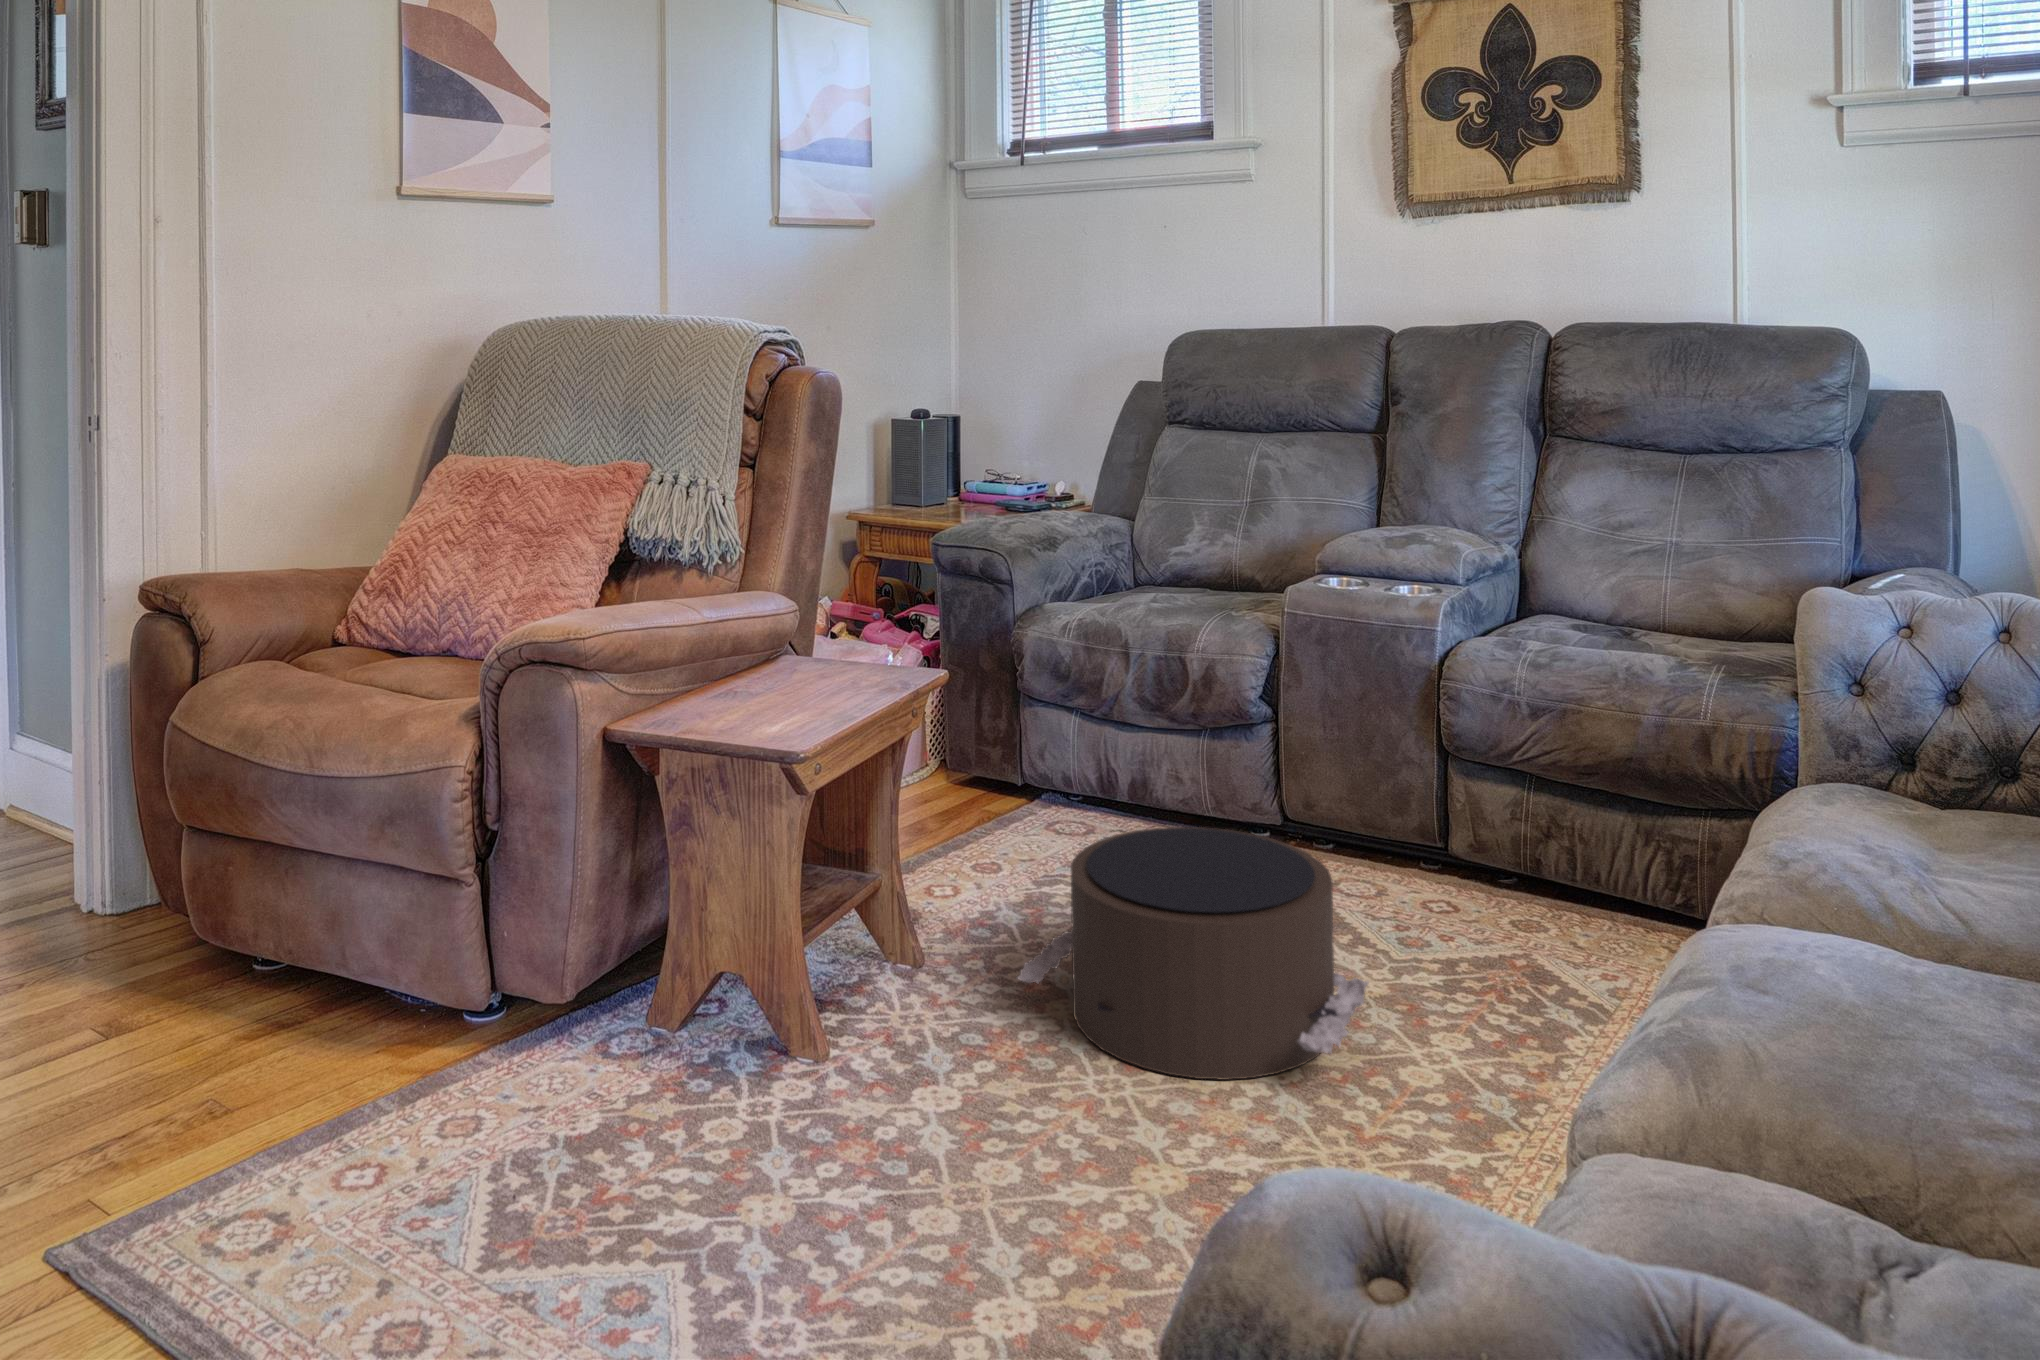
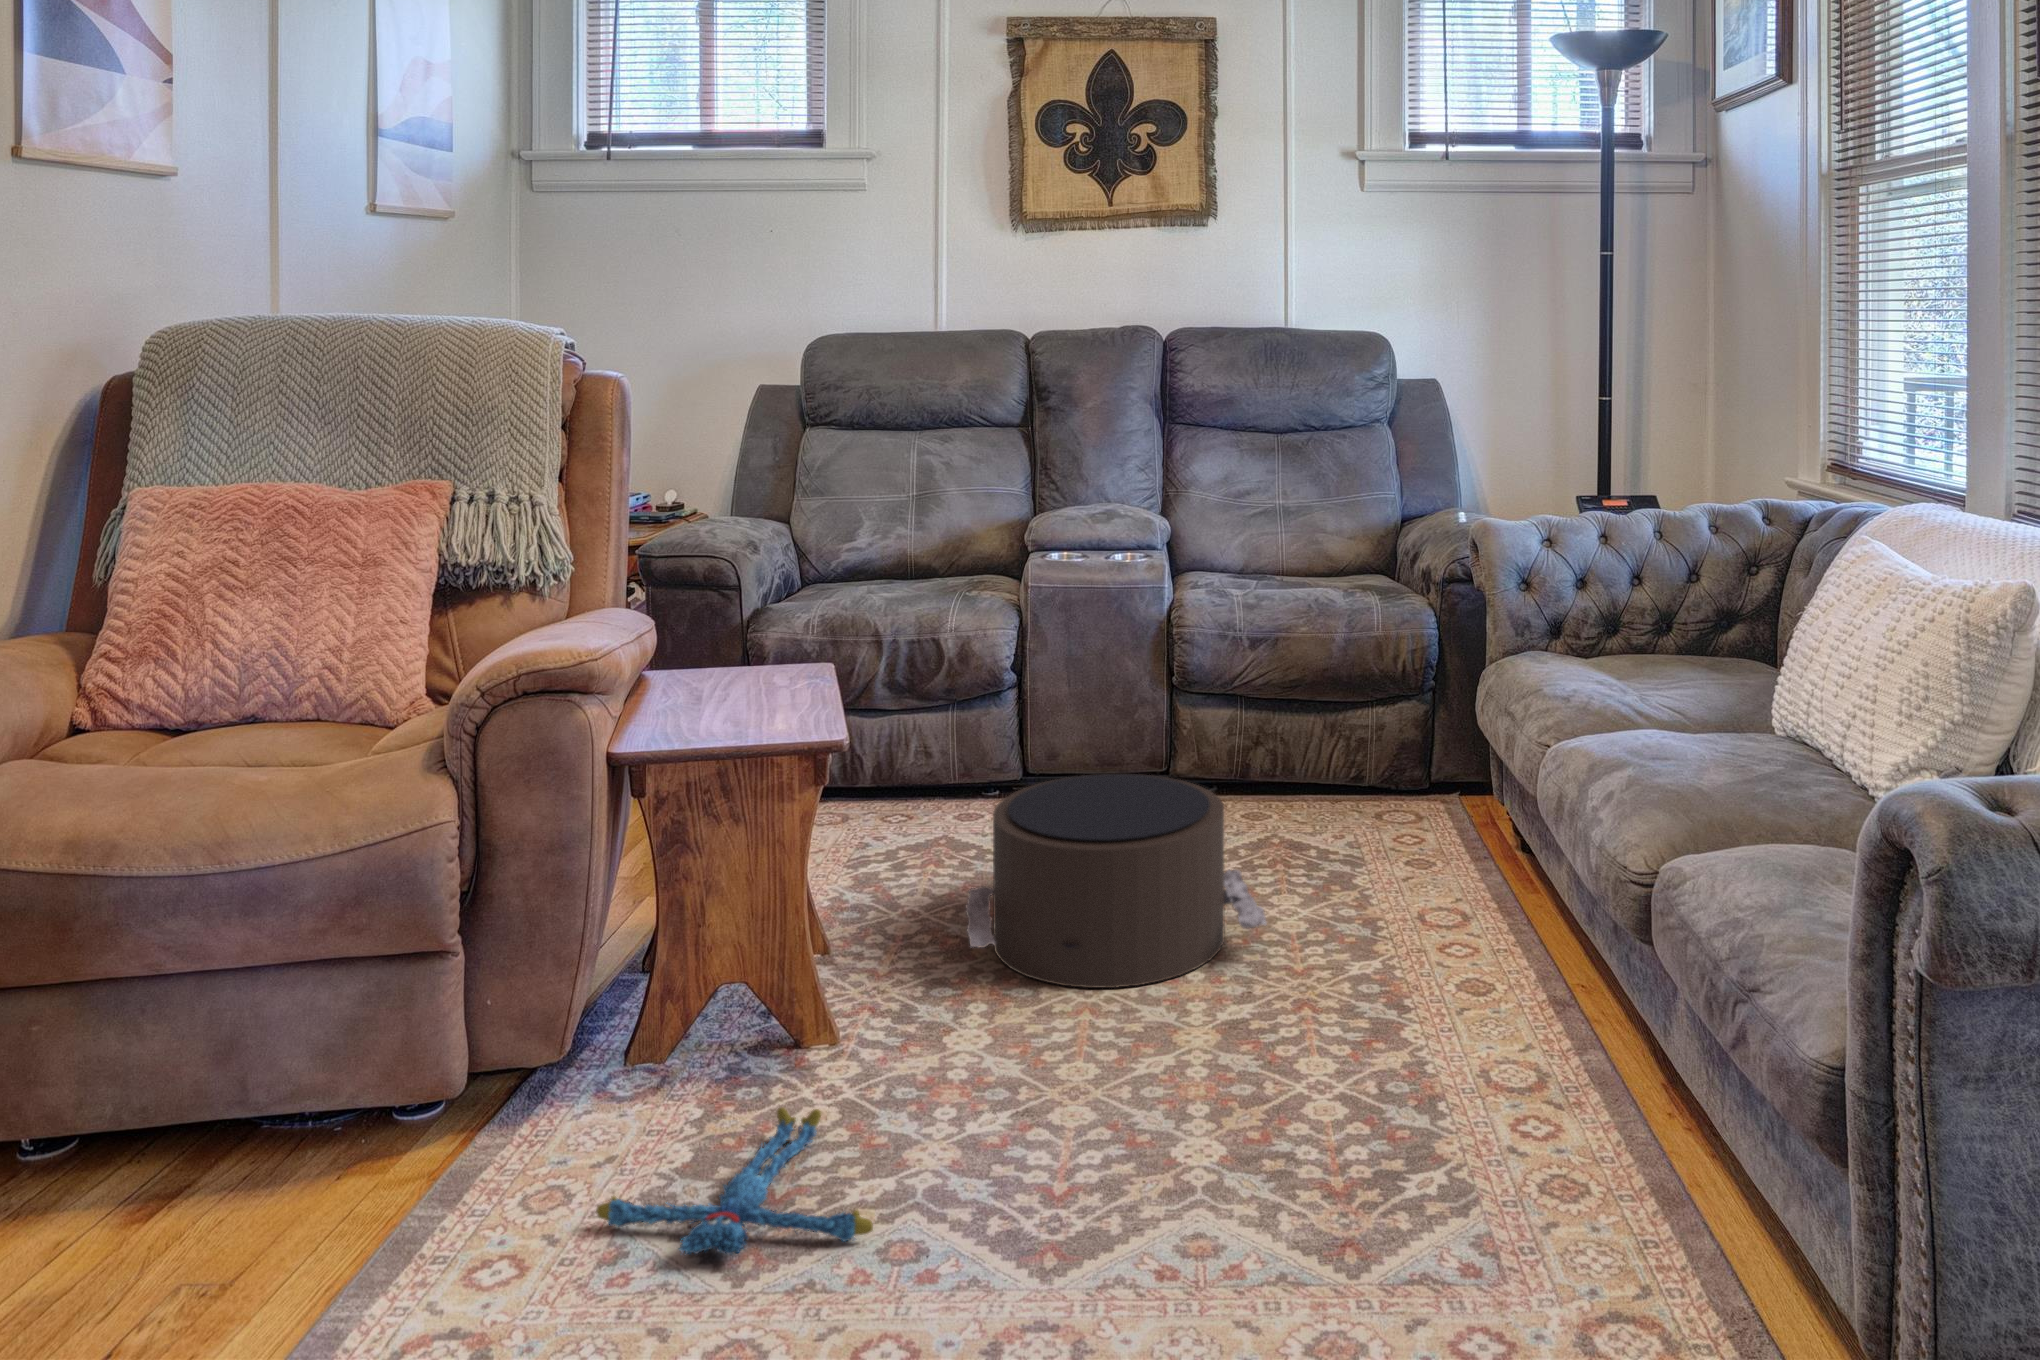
plush toy: none [548,1072,757,1217] -> present [596,1107,873,1254]

